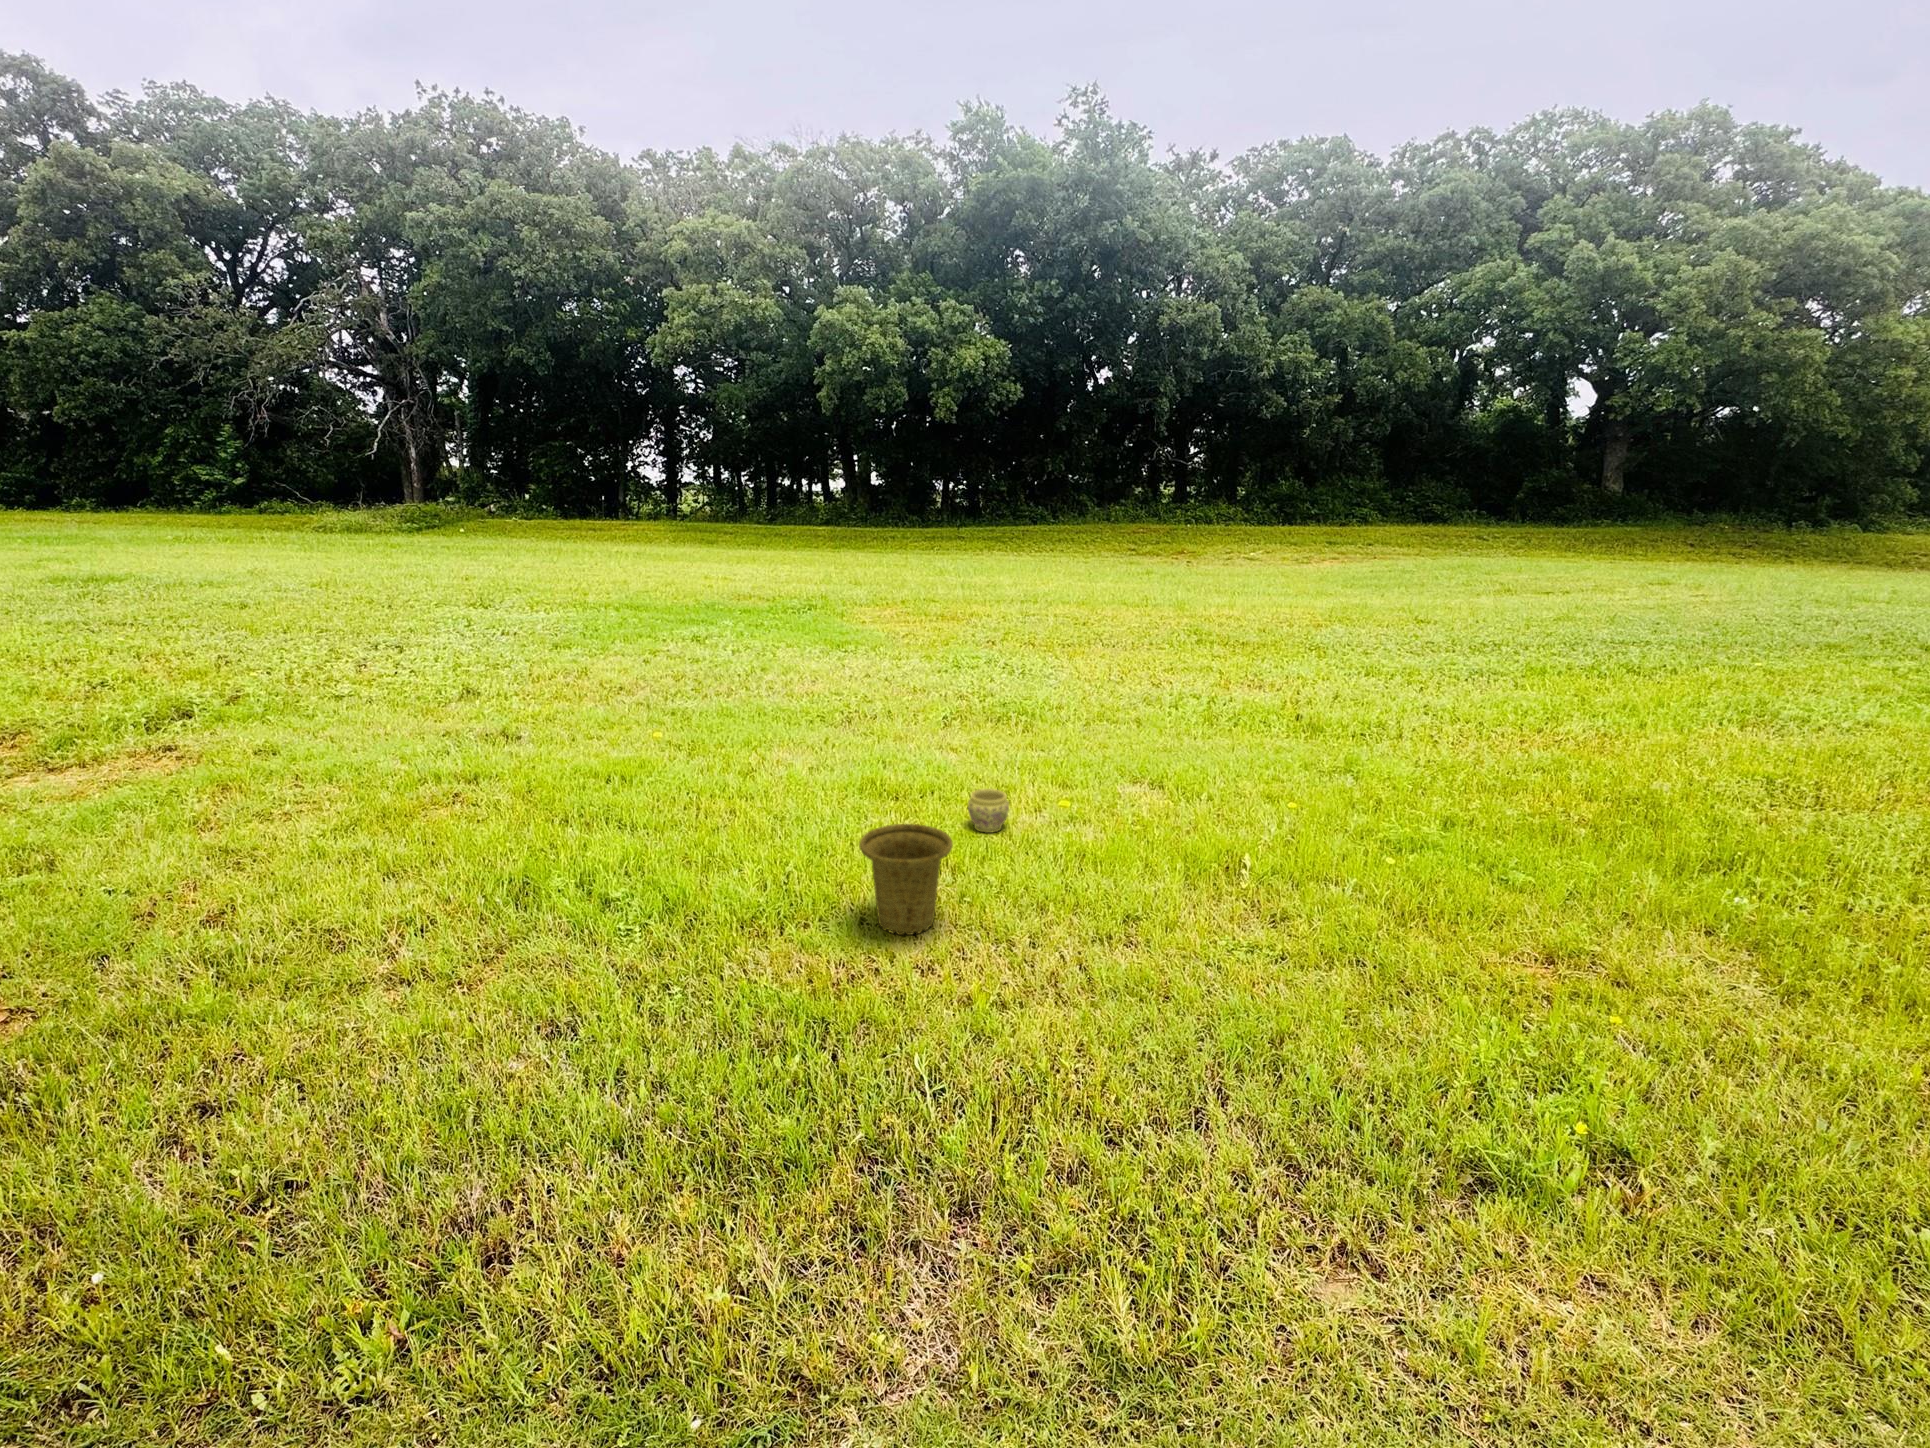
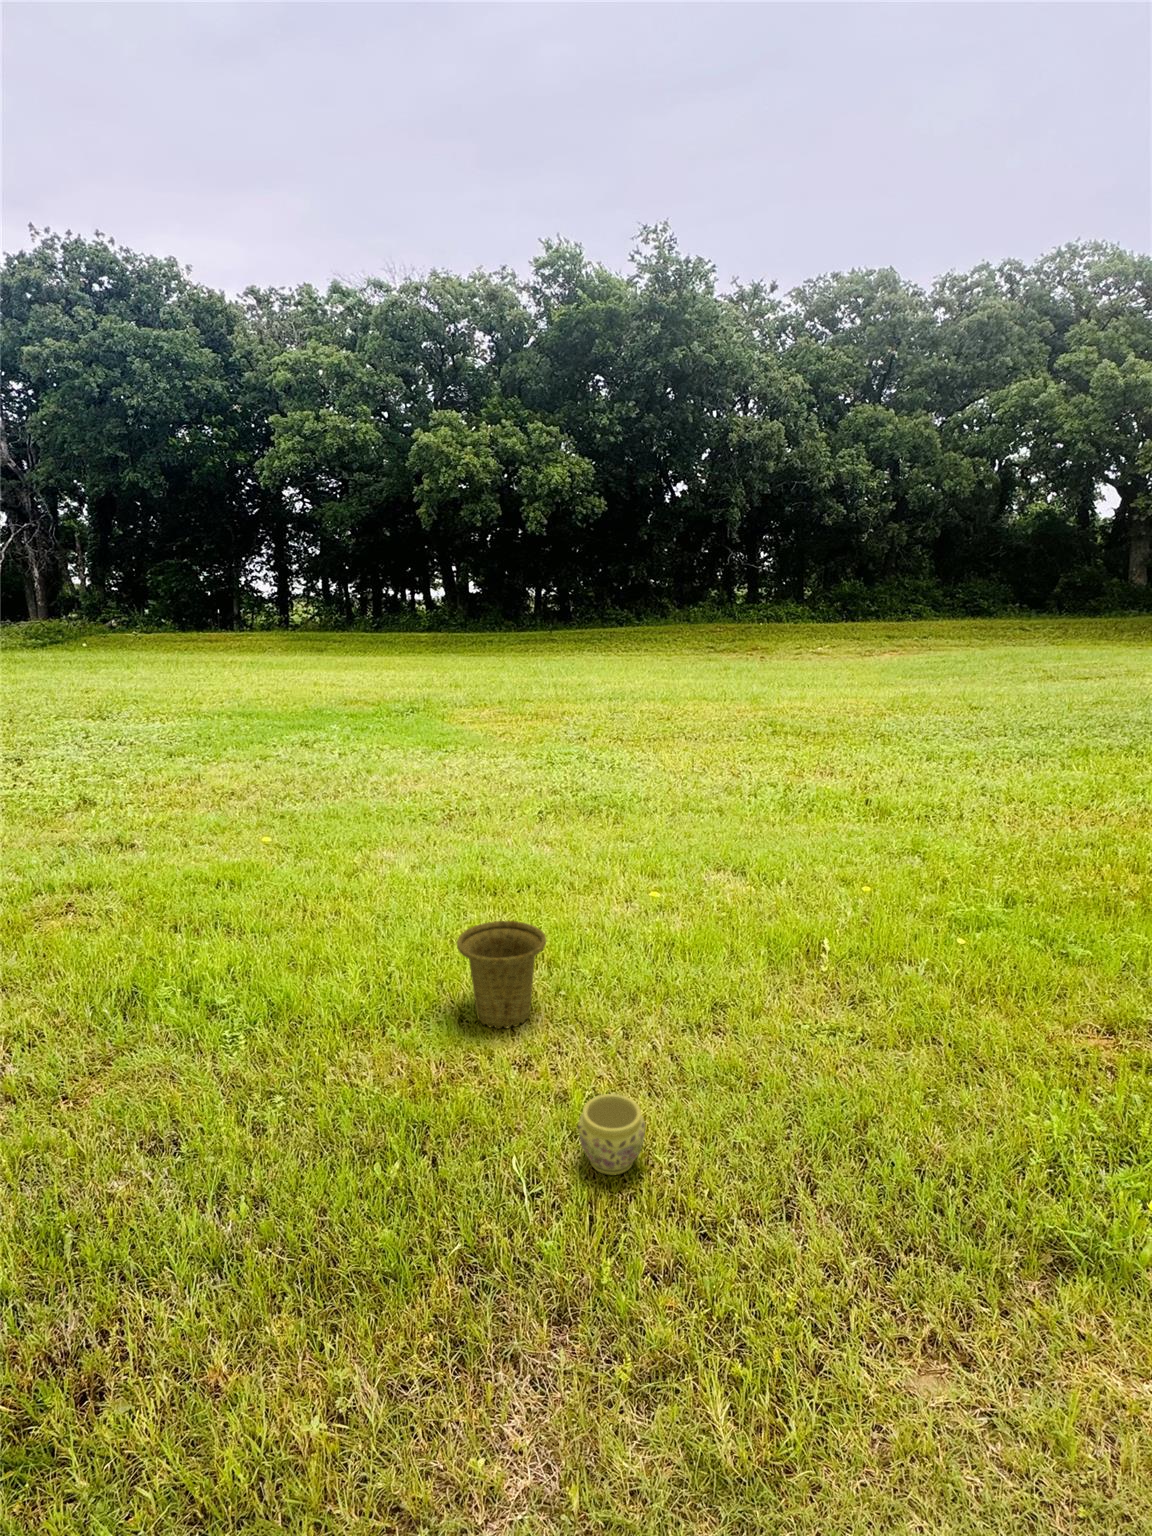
planter: present [968,789,1009,833] -> present [578,1094,645,1176]

